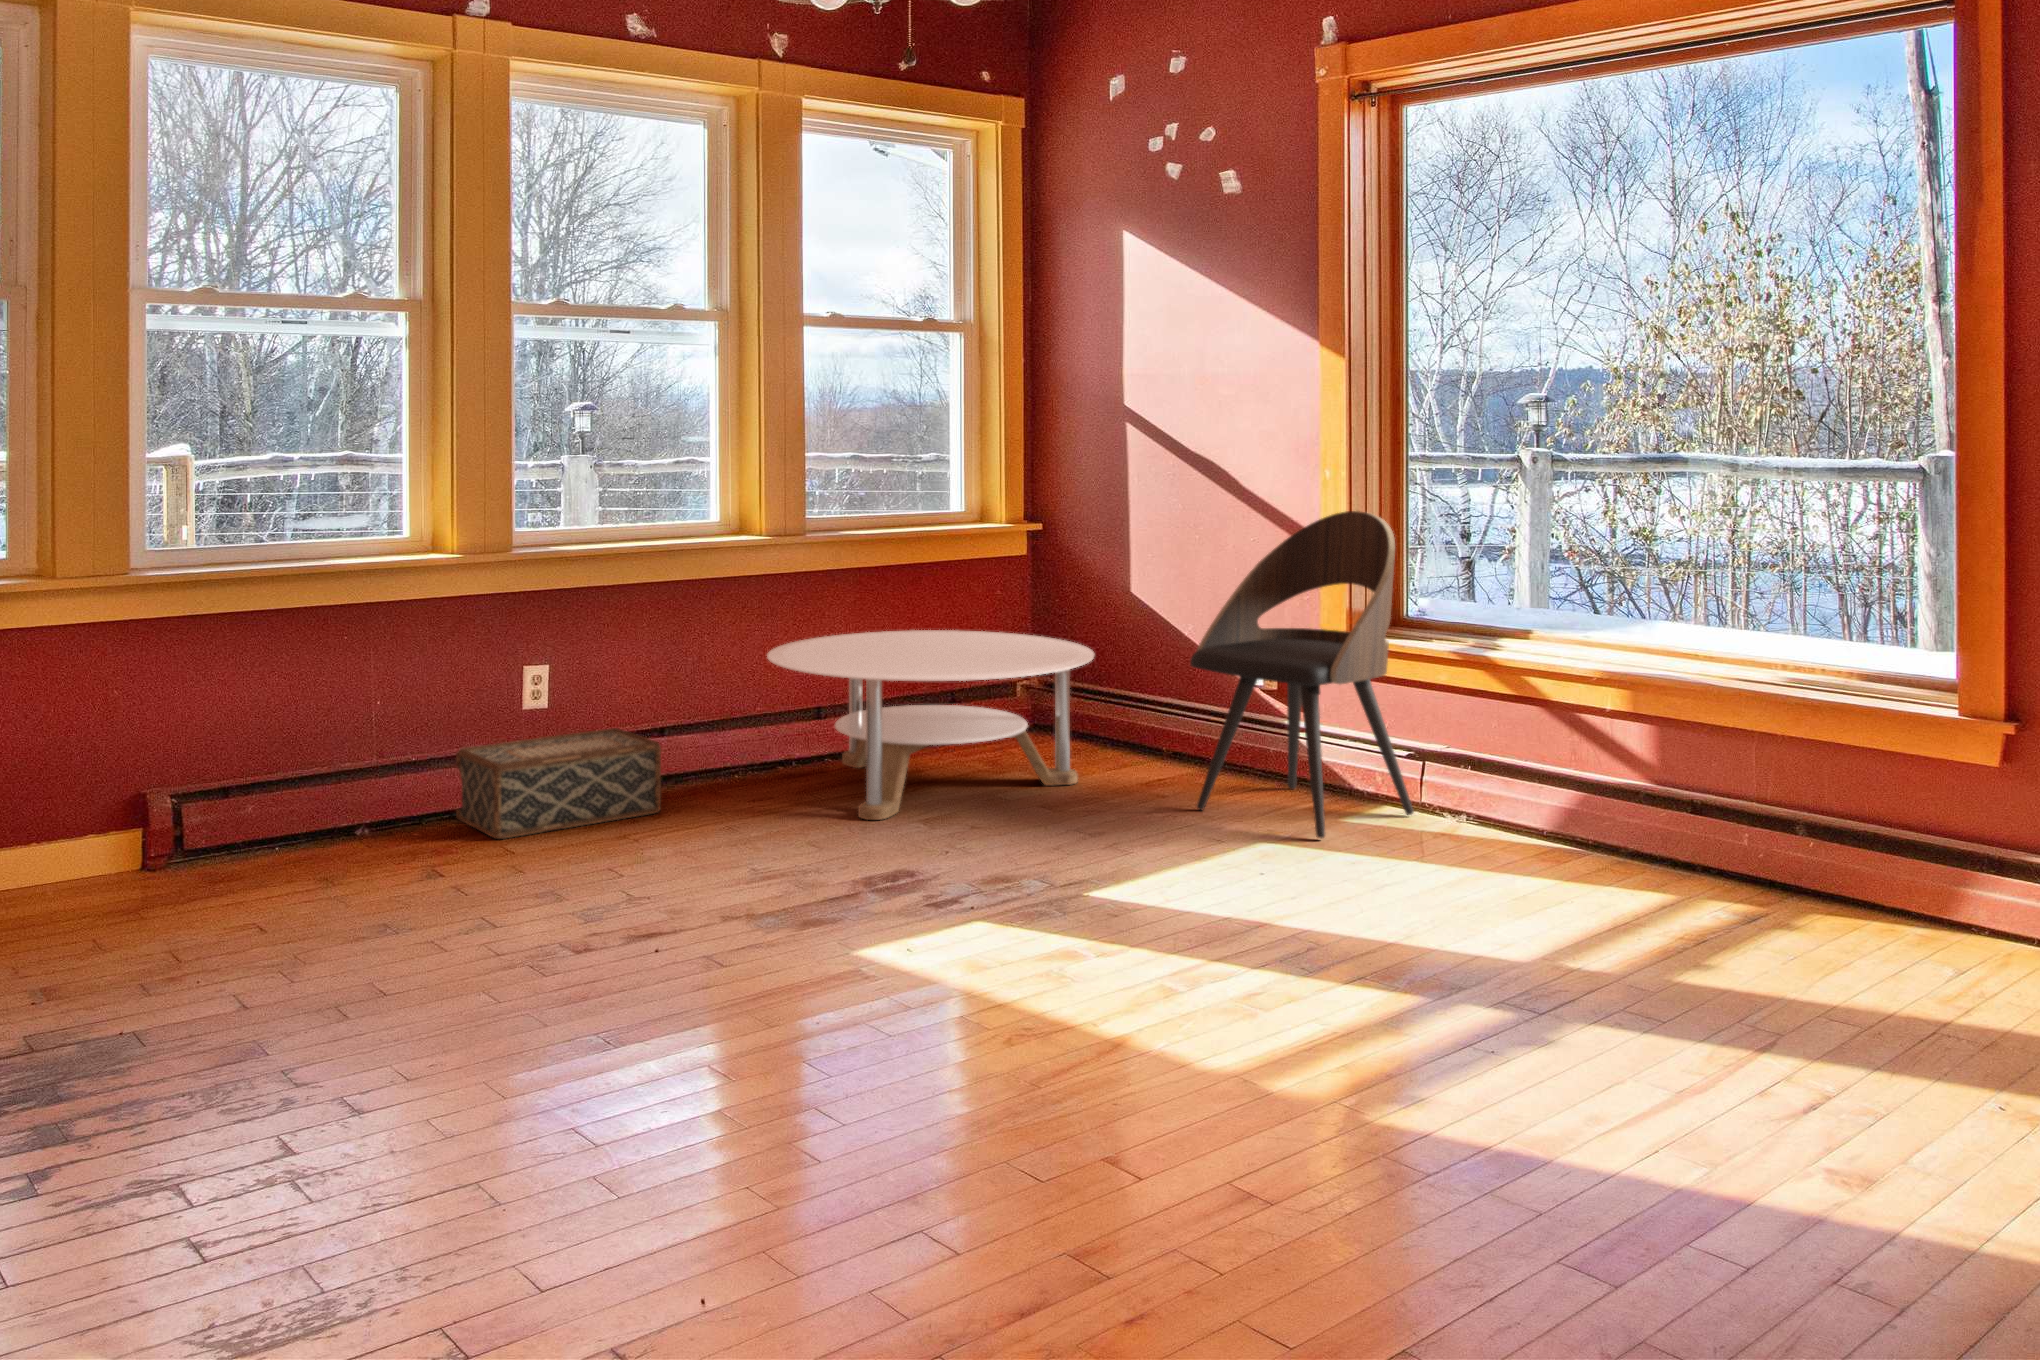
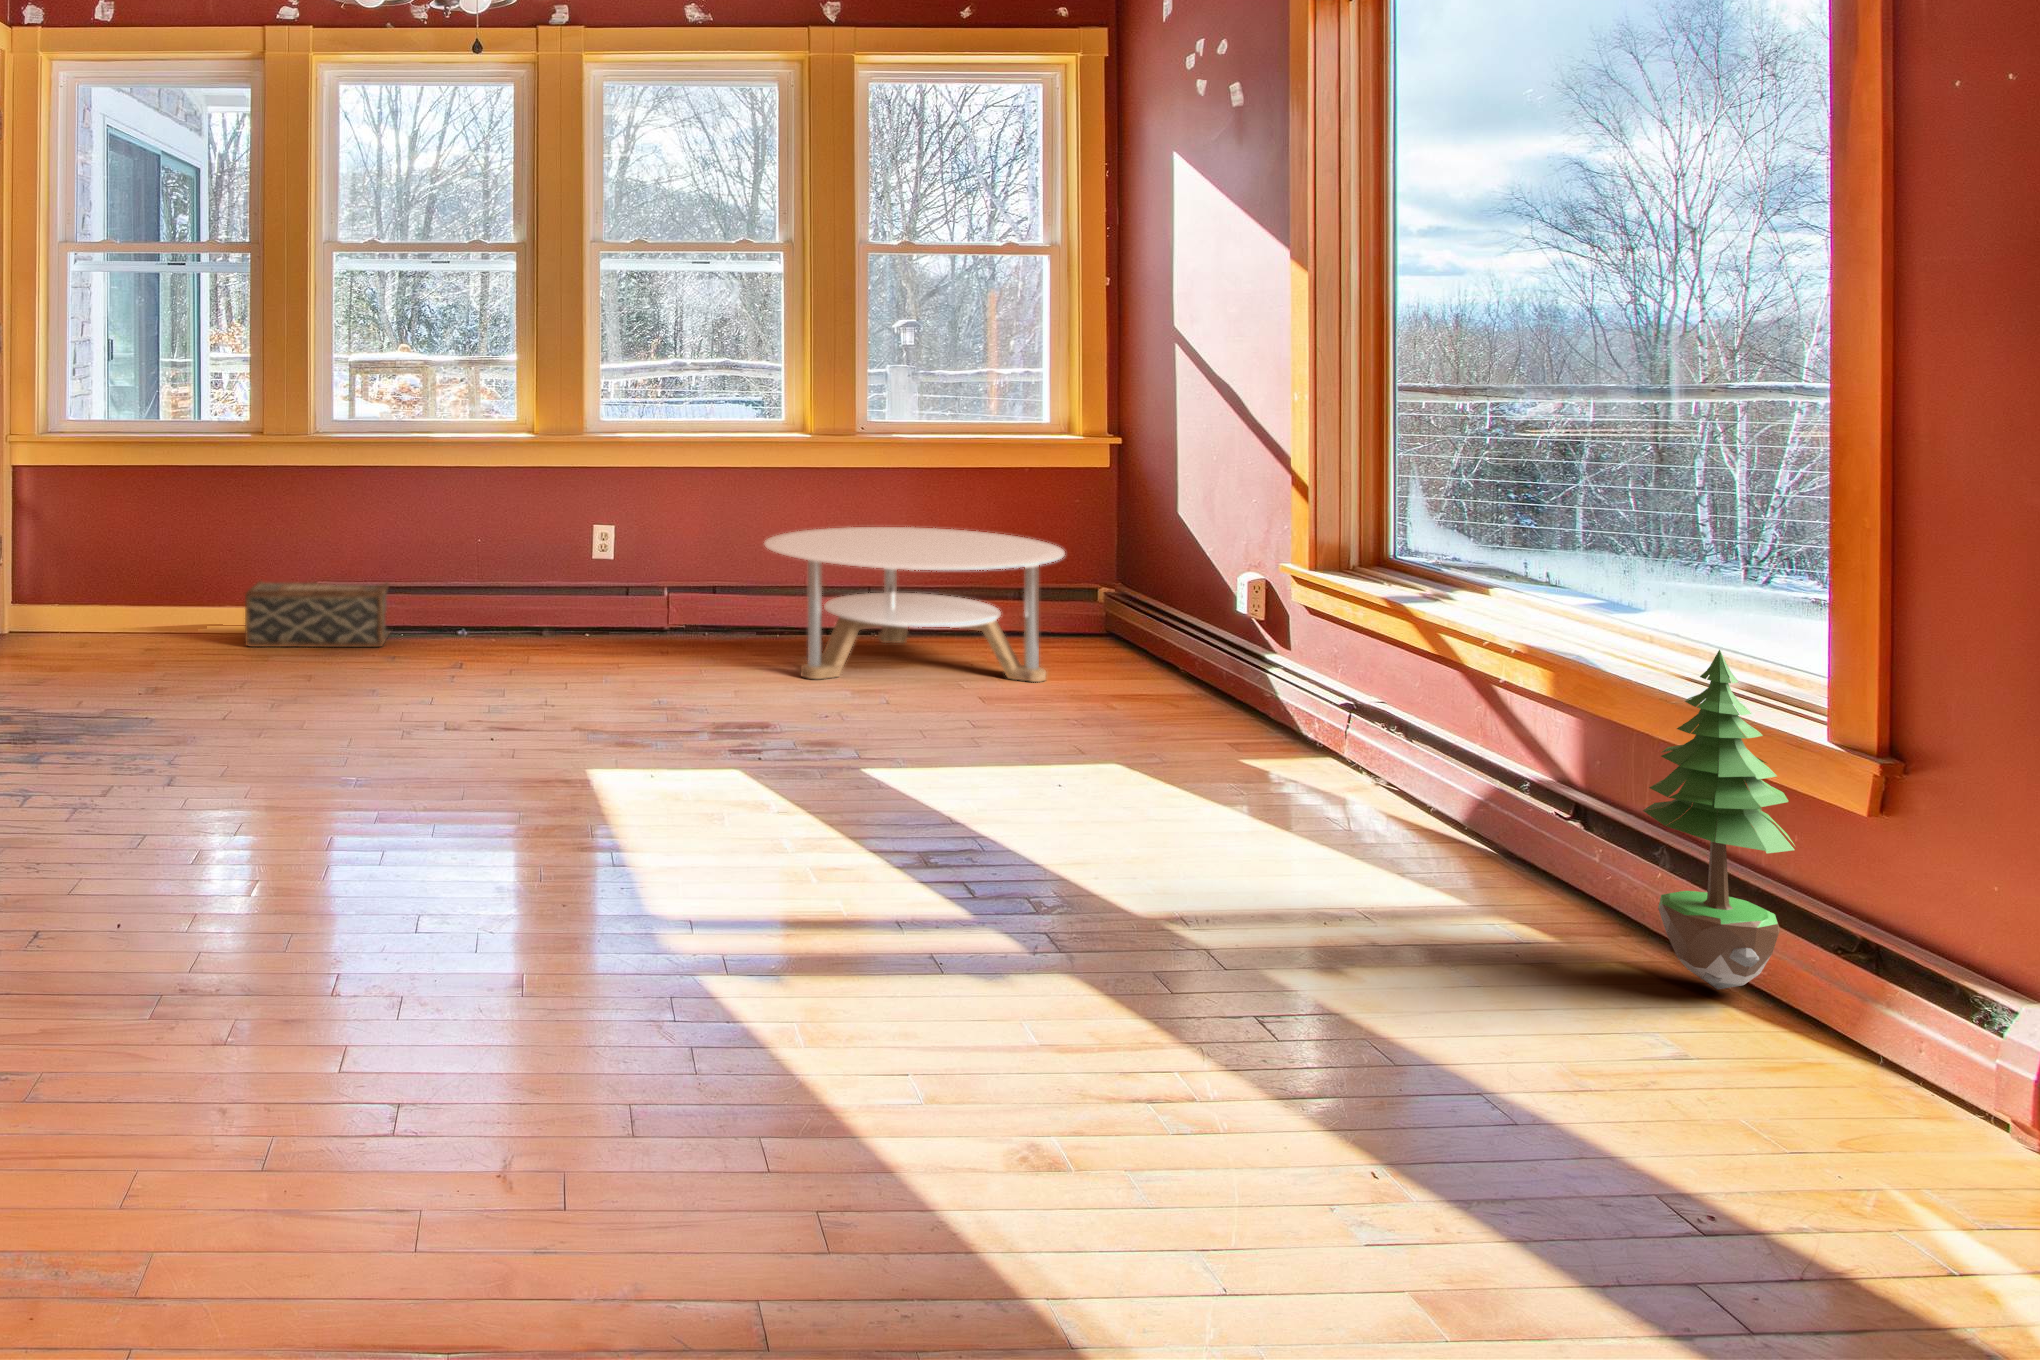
dining chair: present [1190,511,1414,838] -> none [1096,437,1323,760]
potted tree: none [1879,665,1990,936] -> present [1643,650,1795,990]
woven basket: present [456,728,661,839] -> present [245,581,390,647]

